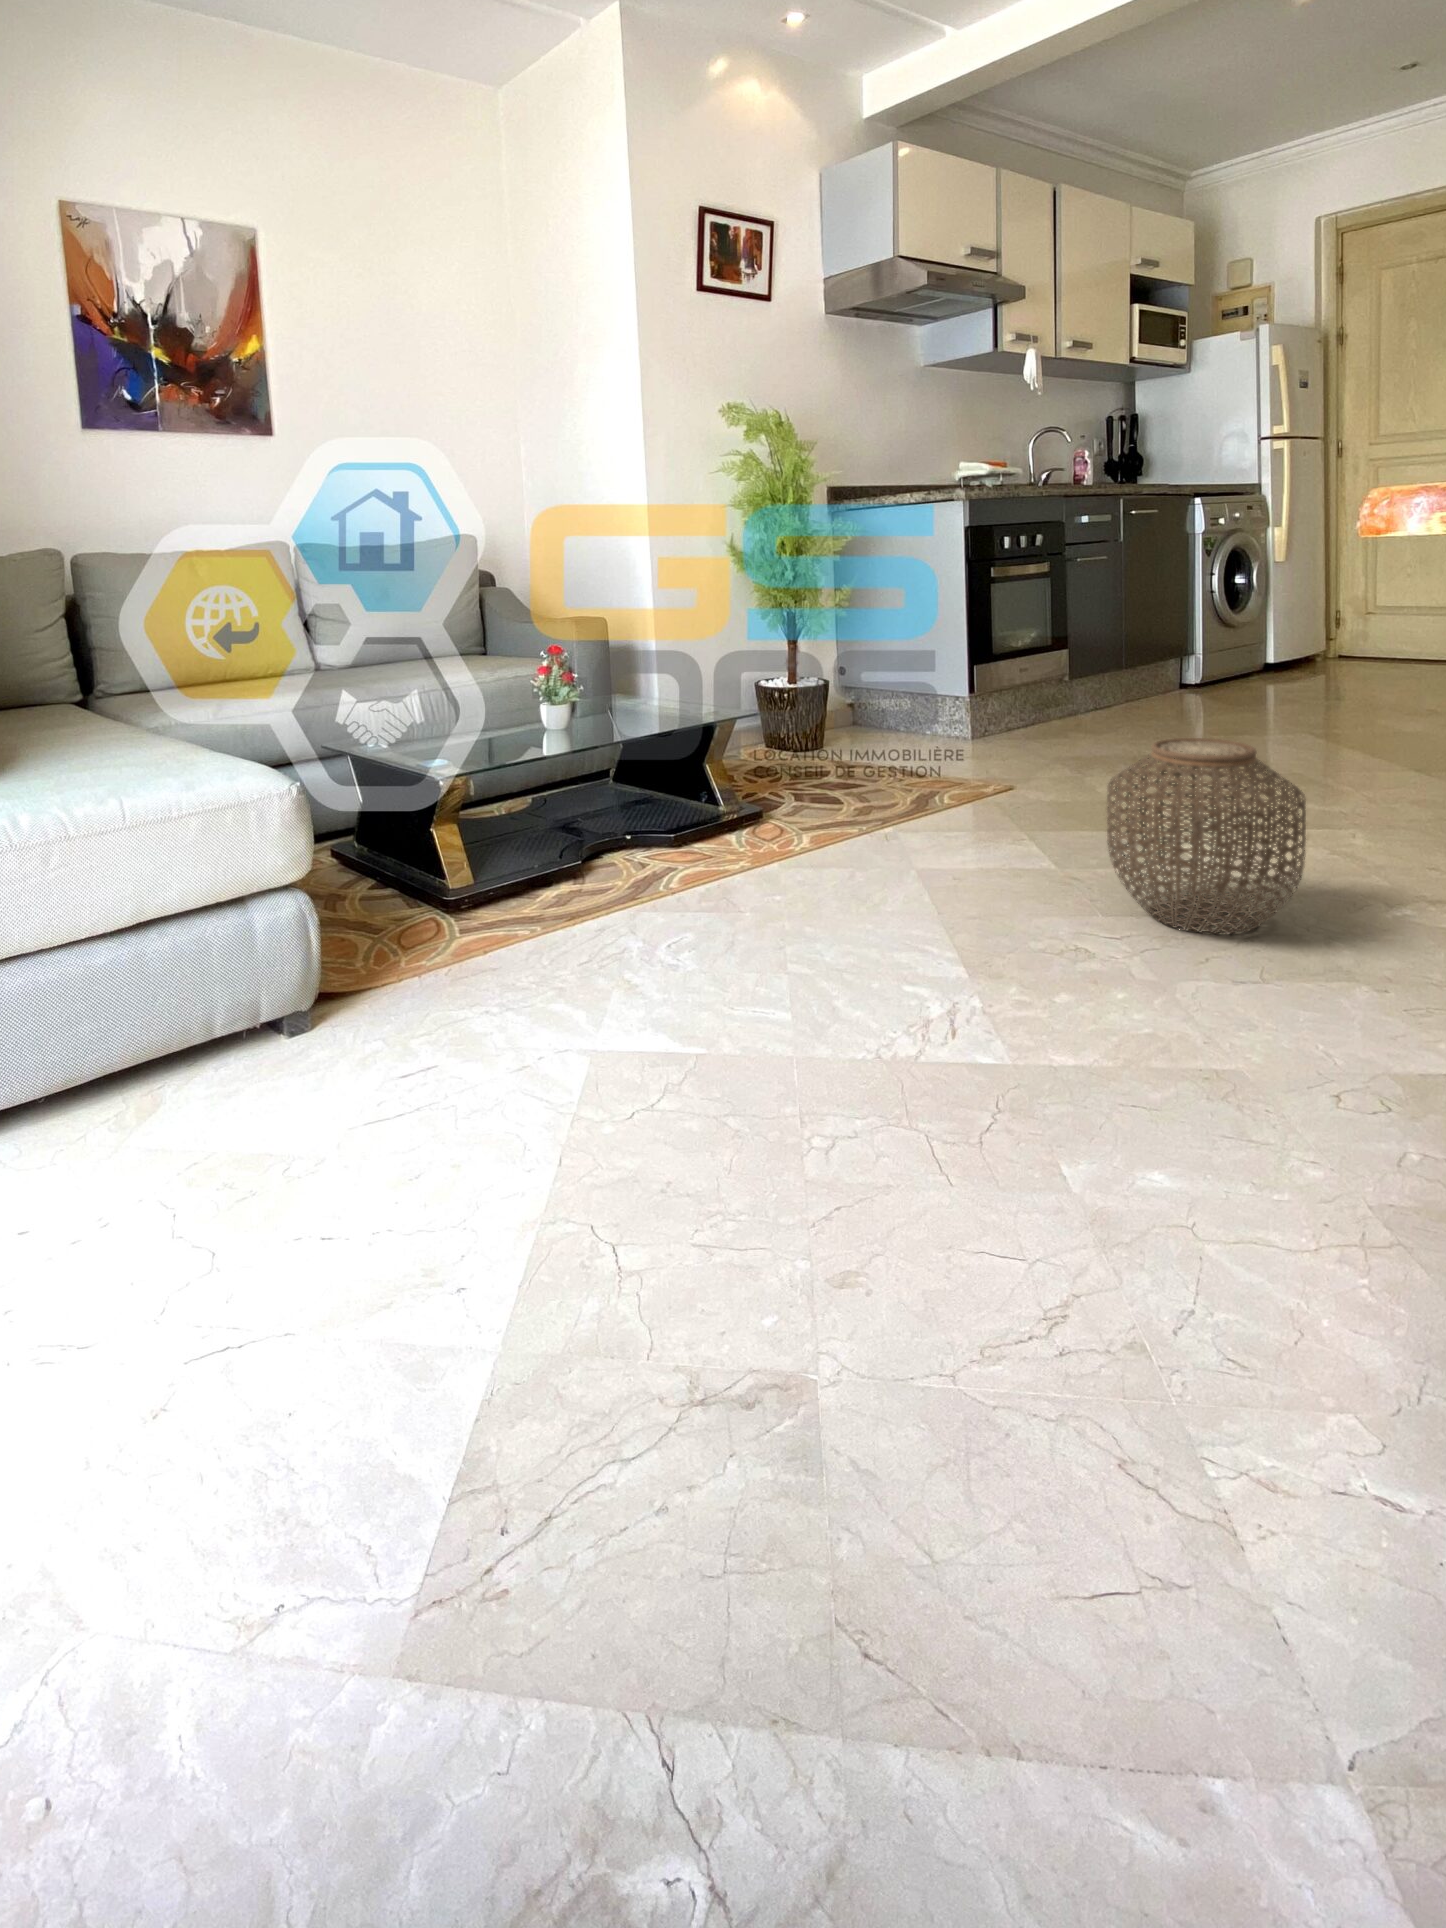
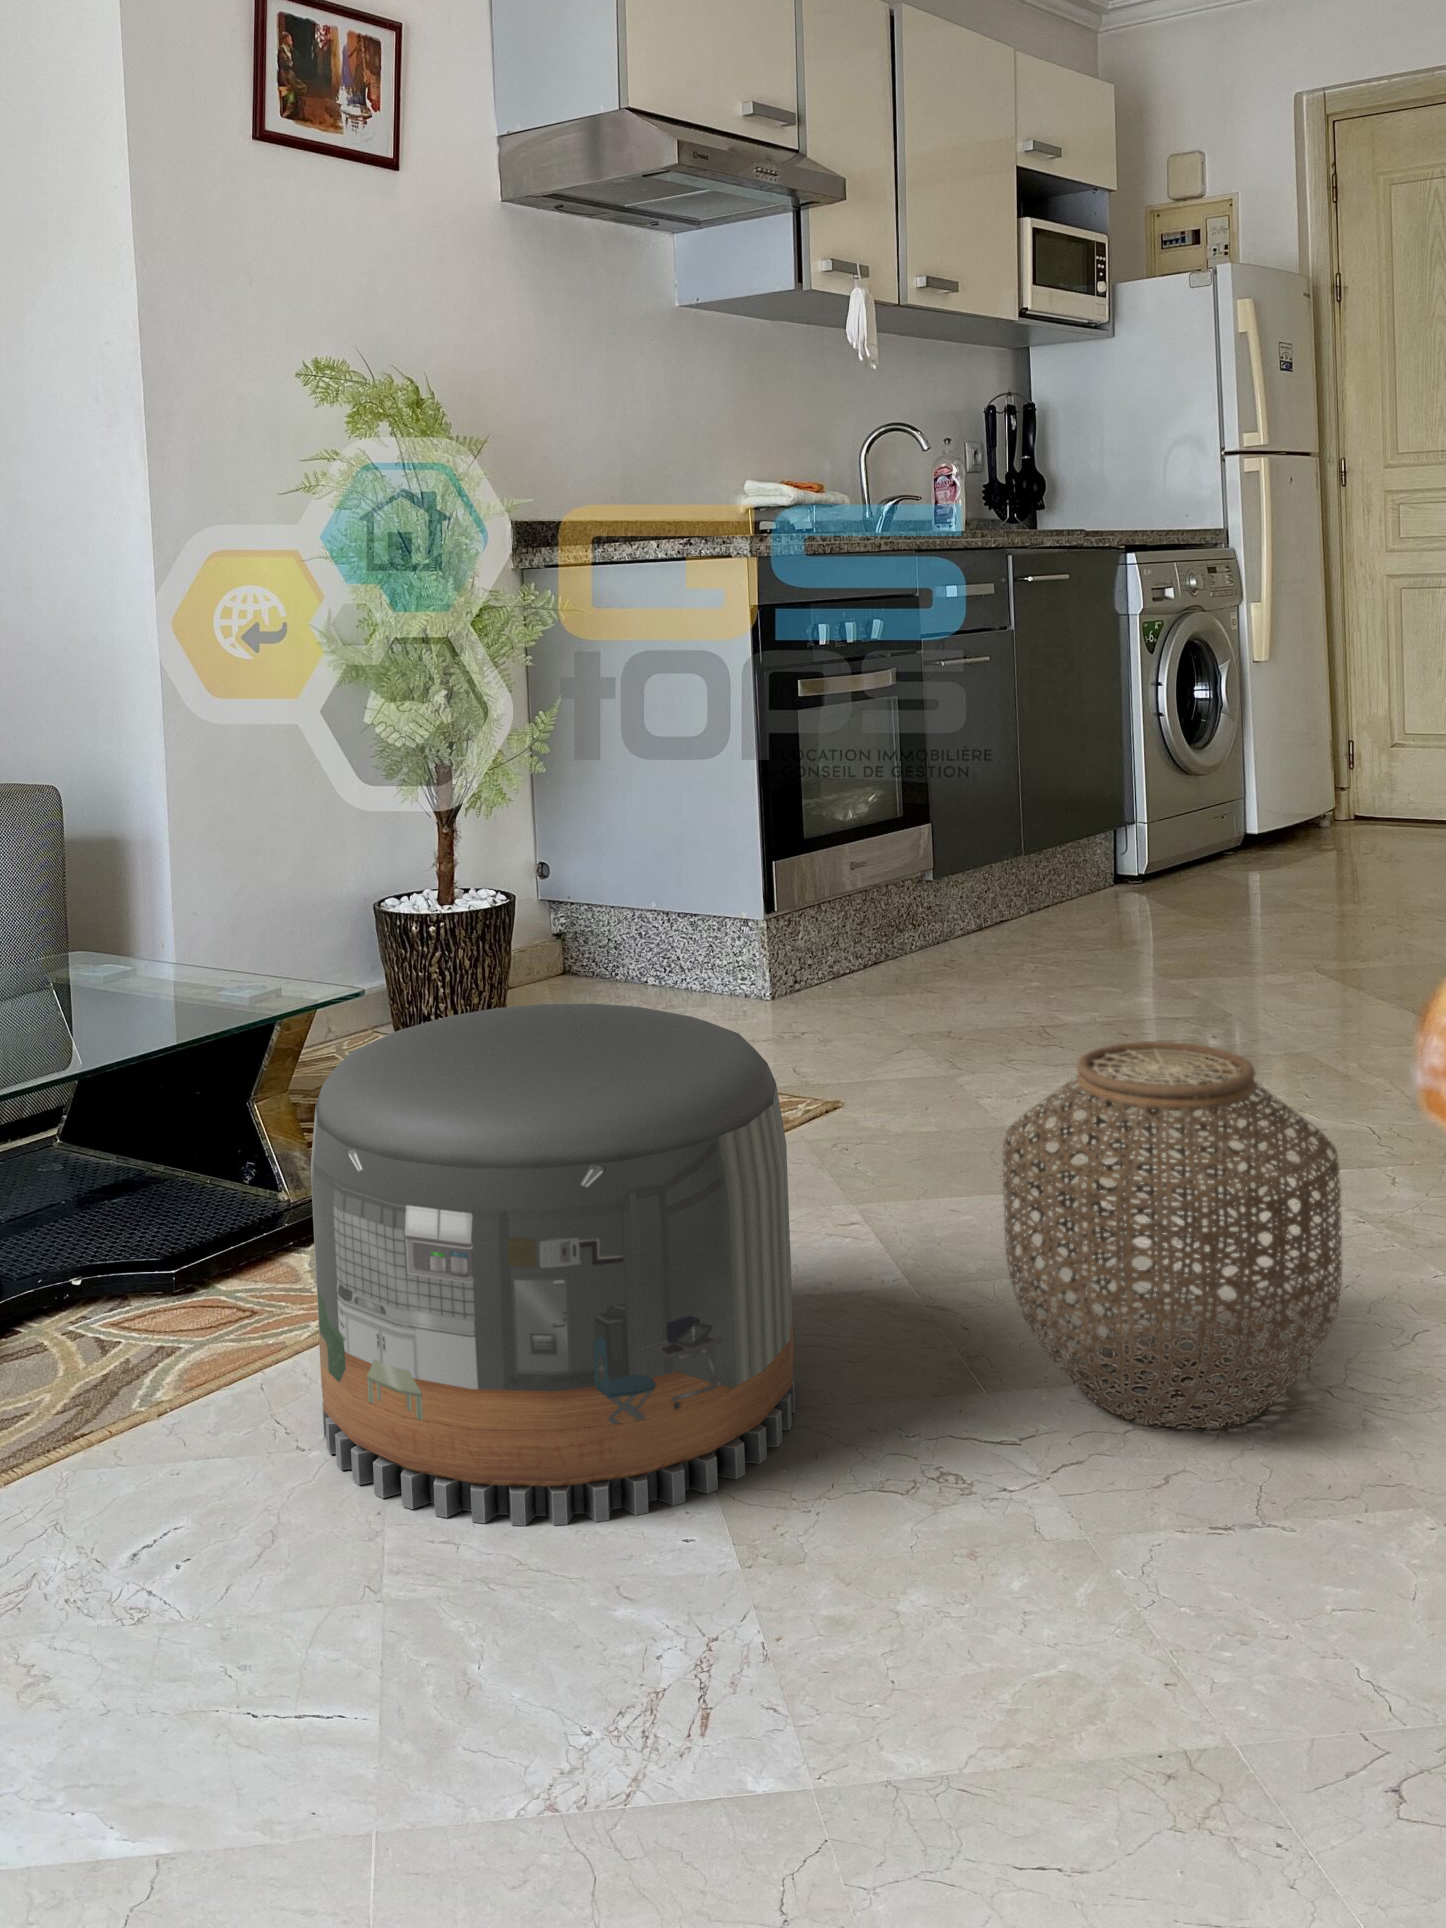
pouf: none [746,714,989,947] -> present [311,1004,795,1526]

